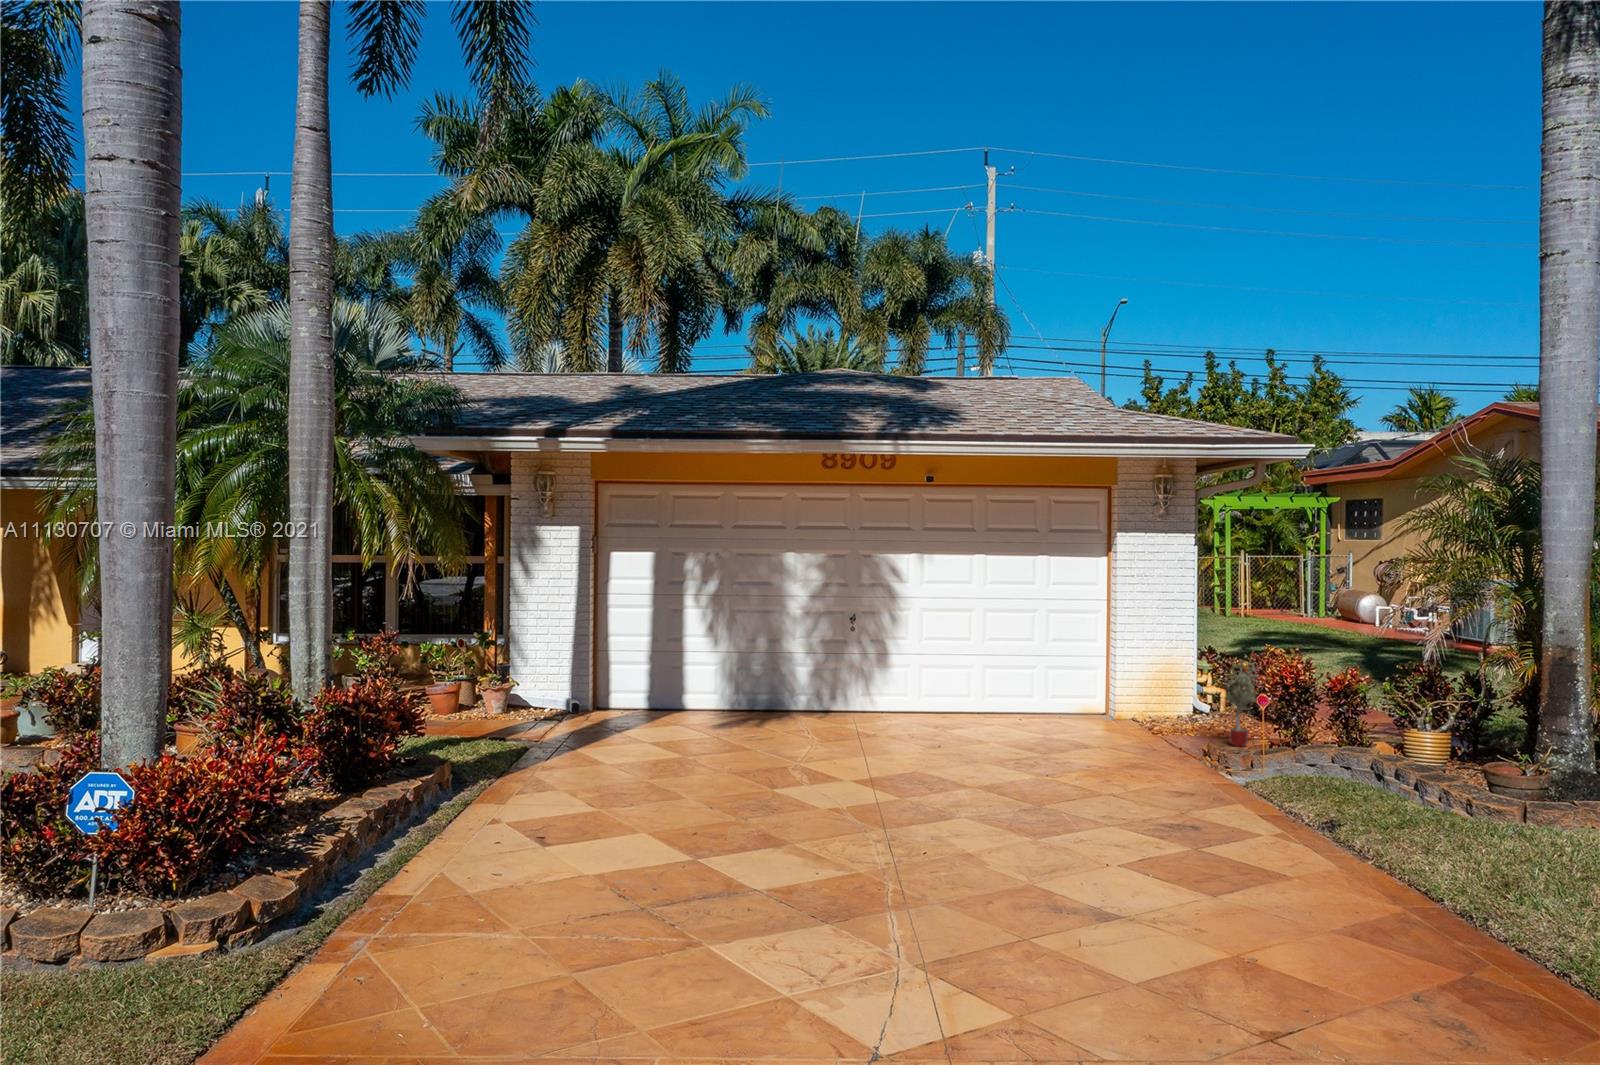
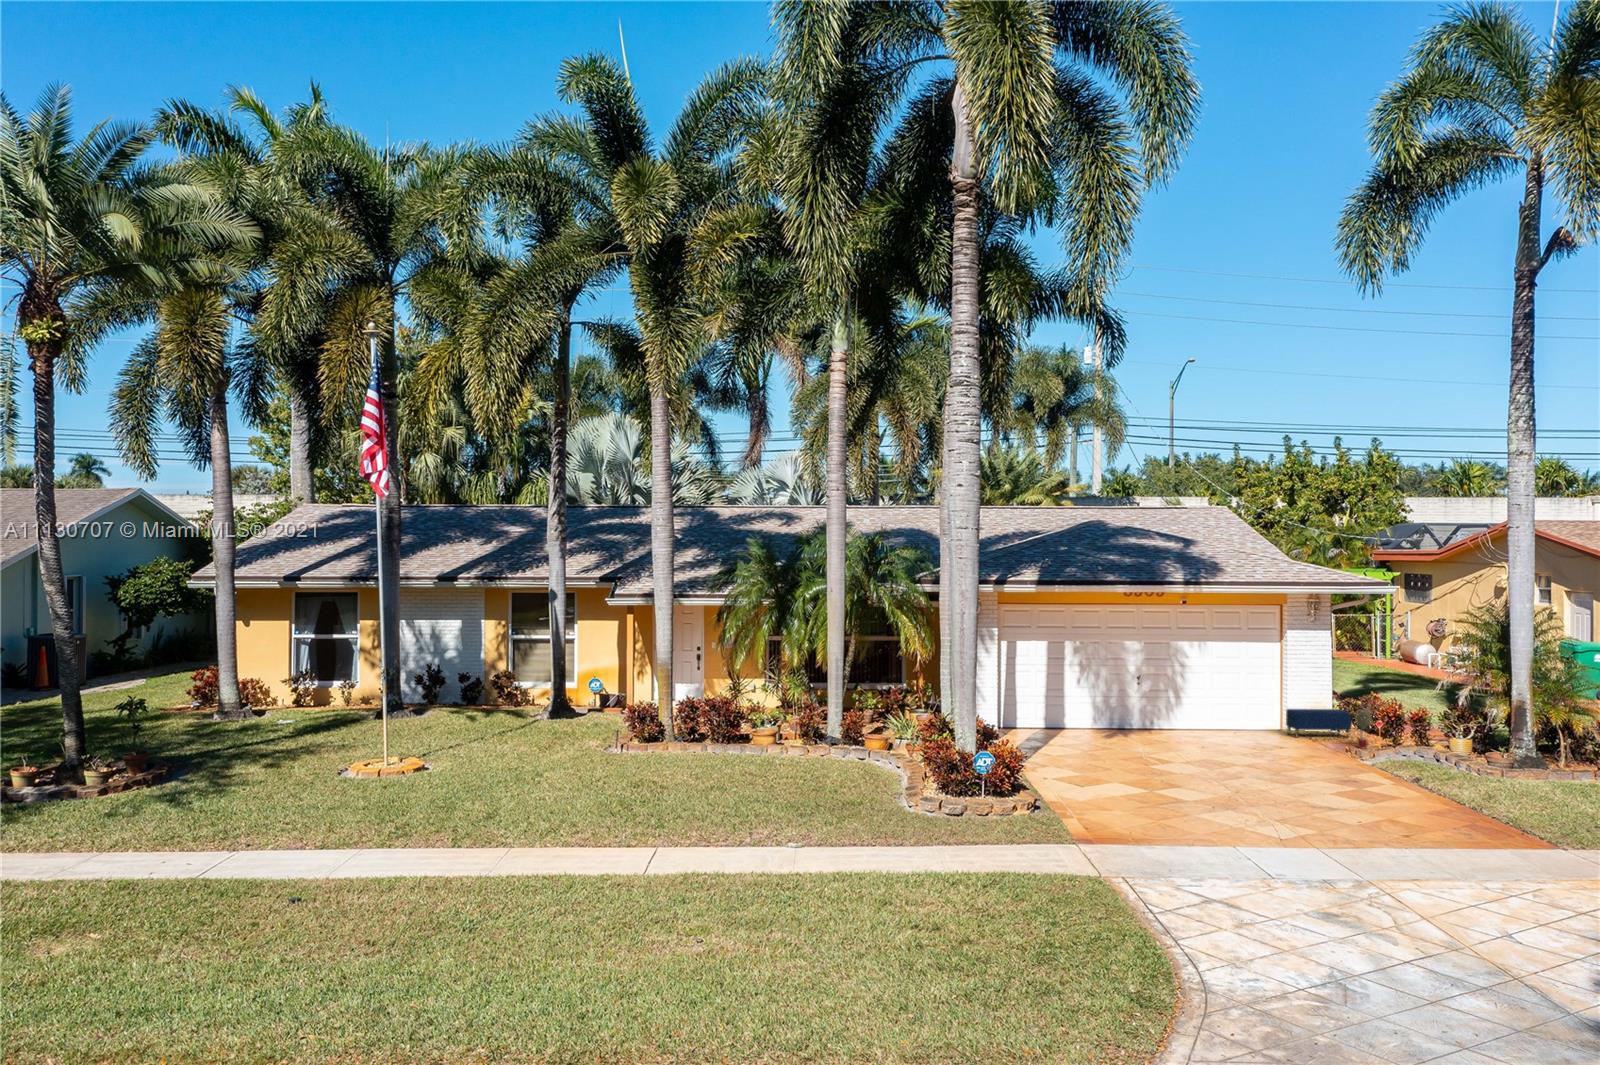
bench: none [1114,673,1226,727] -> present [1286,709,1351,738]

